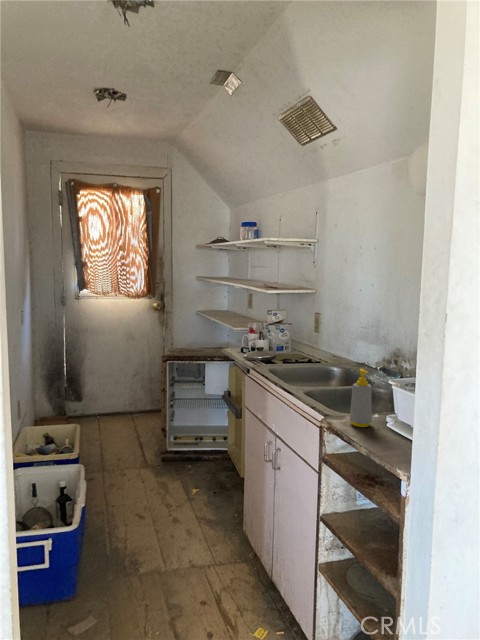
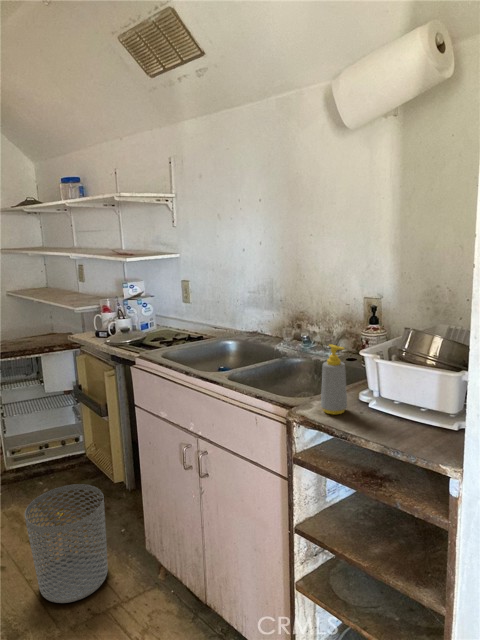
waste bin: none [158,463,216,551] -> present [25,484,108,603]

